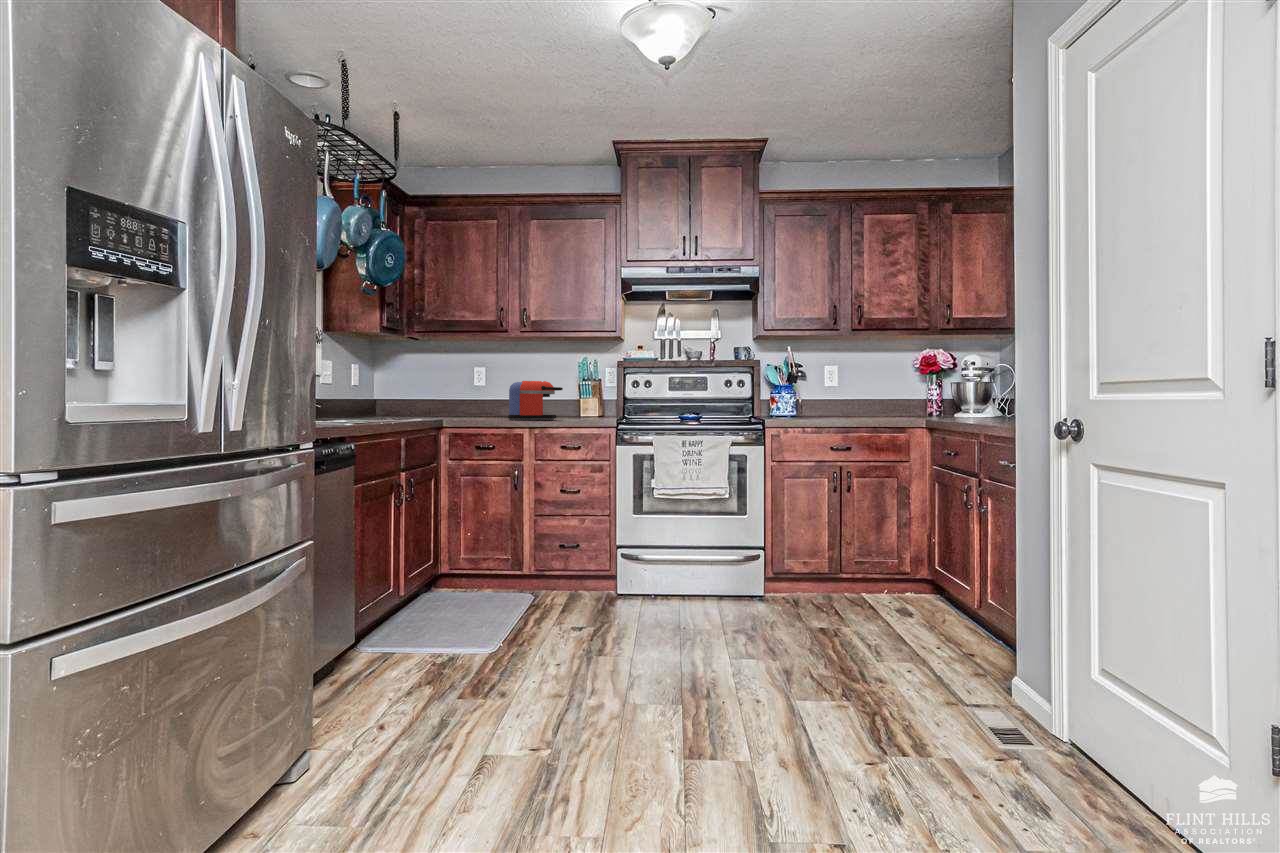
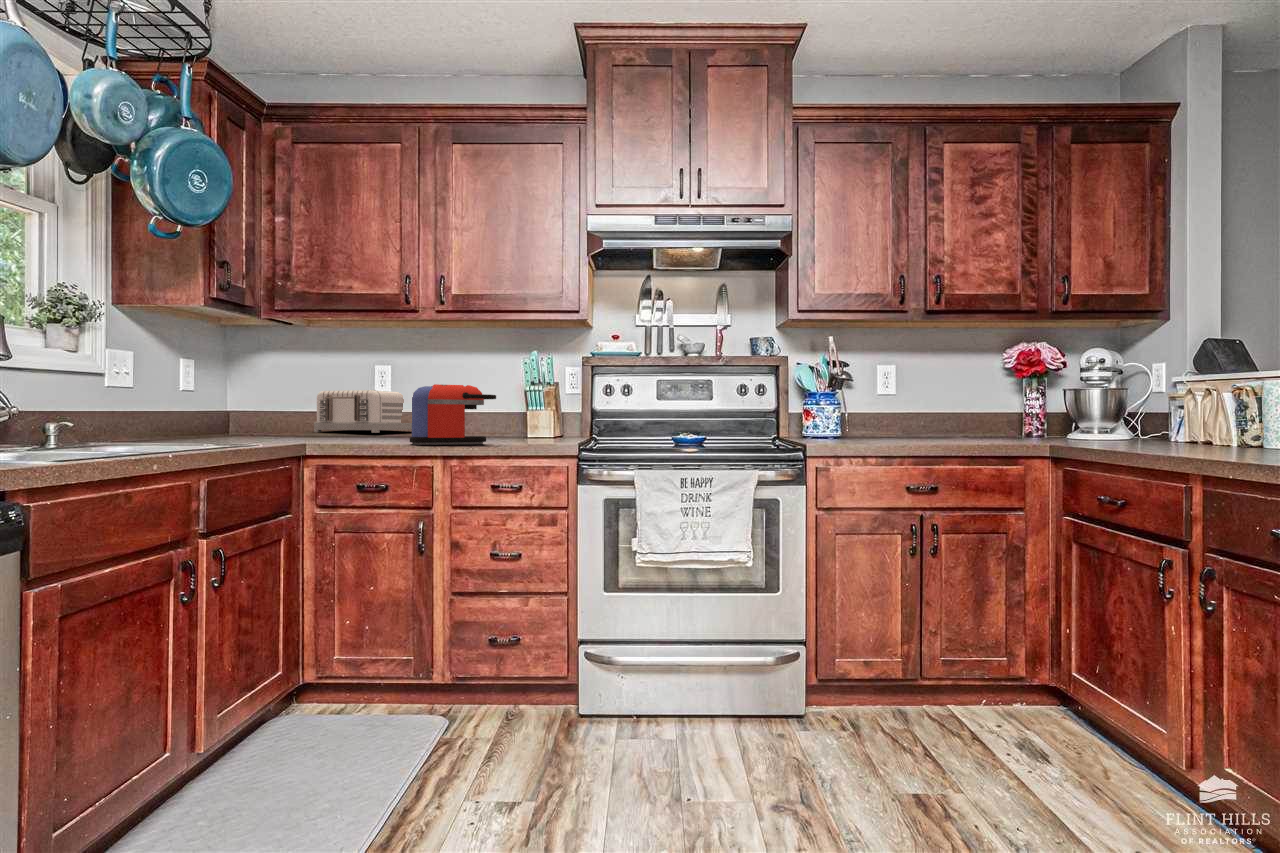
toaster: none [436,385,507,413] -> present [314,390,412,433]

